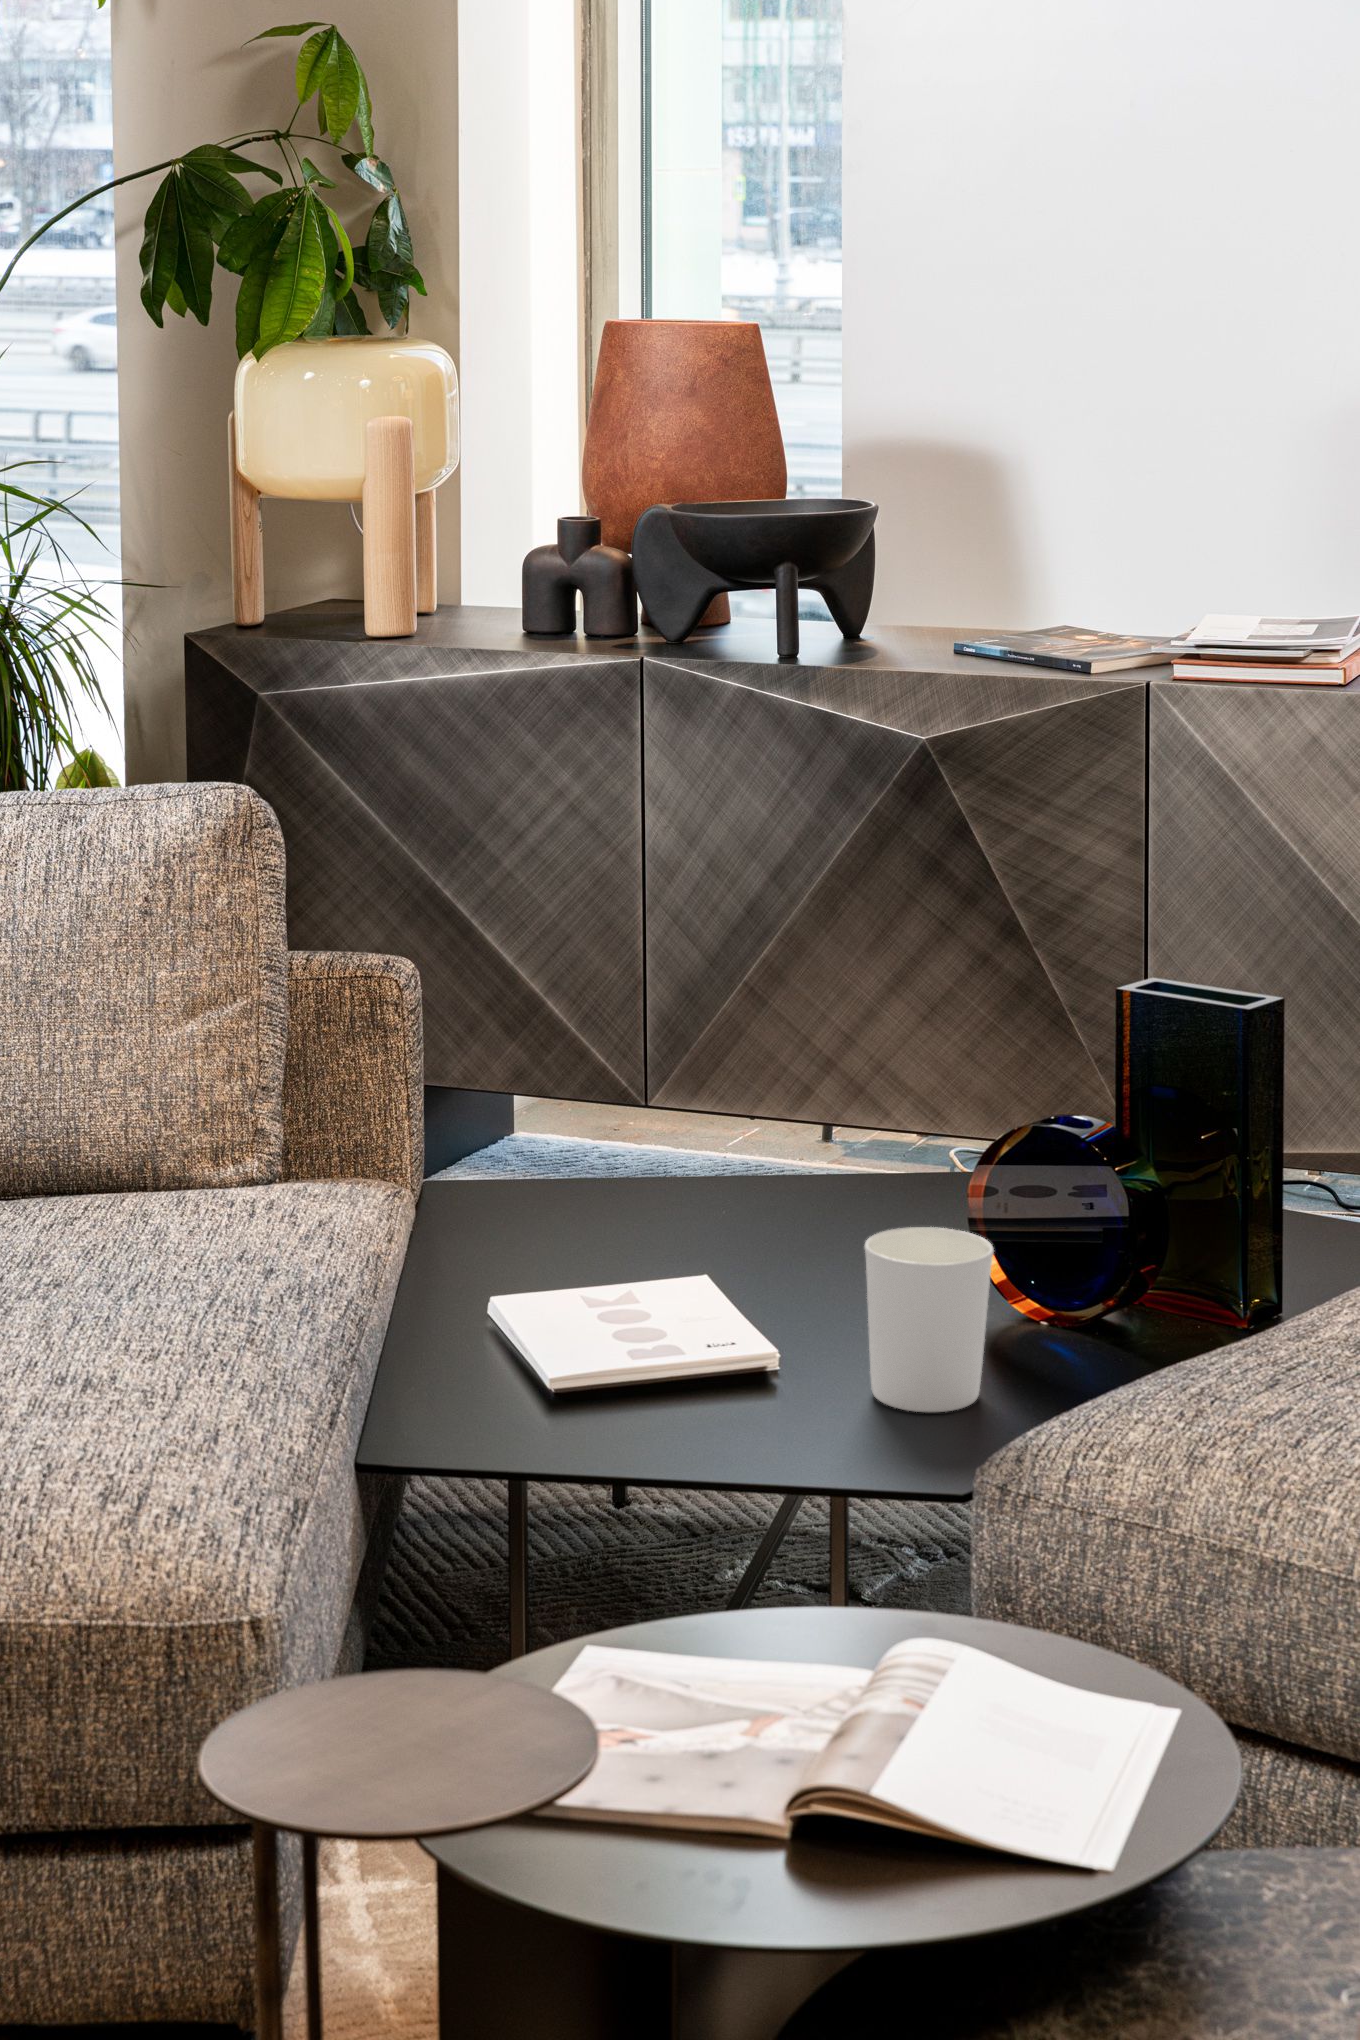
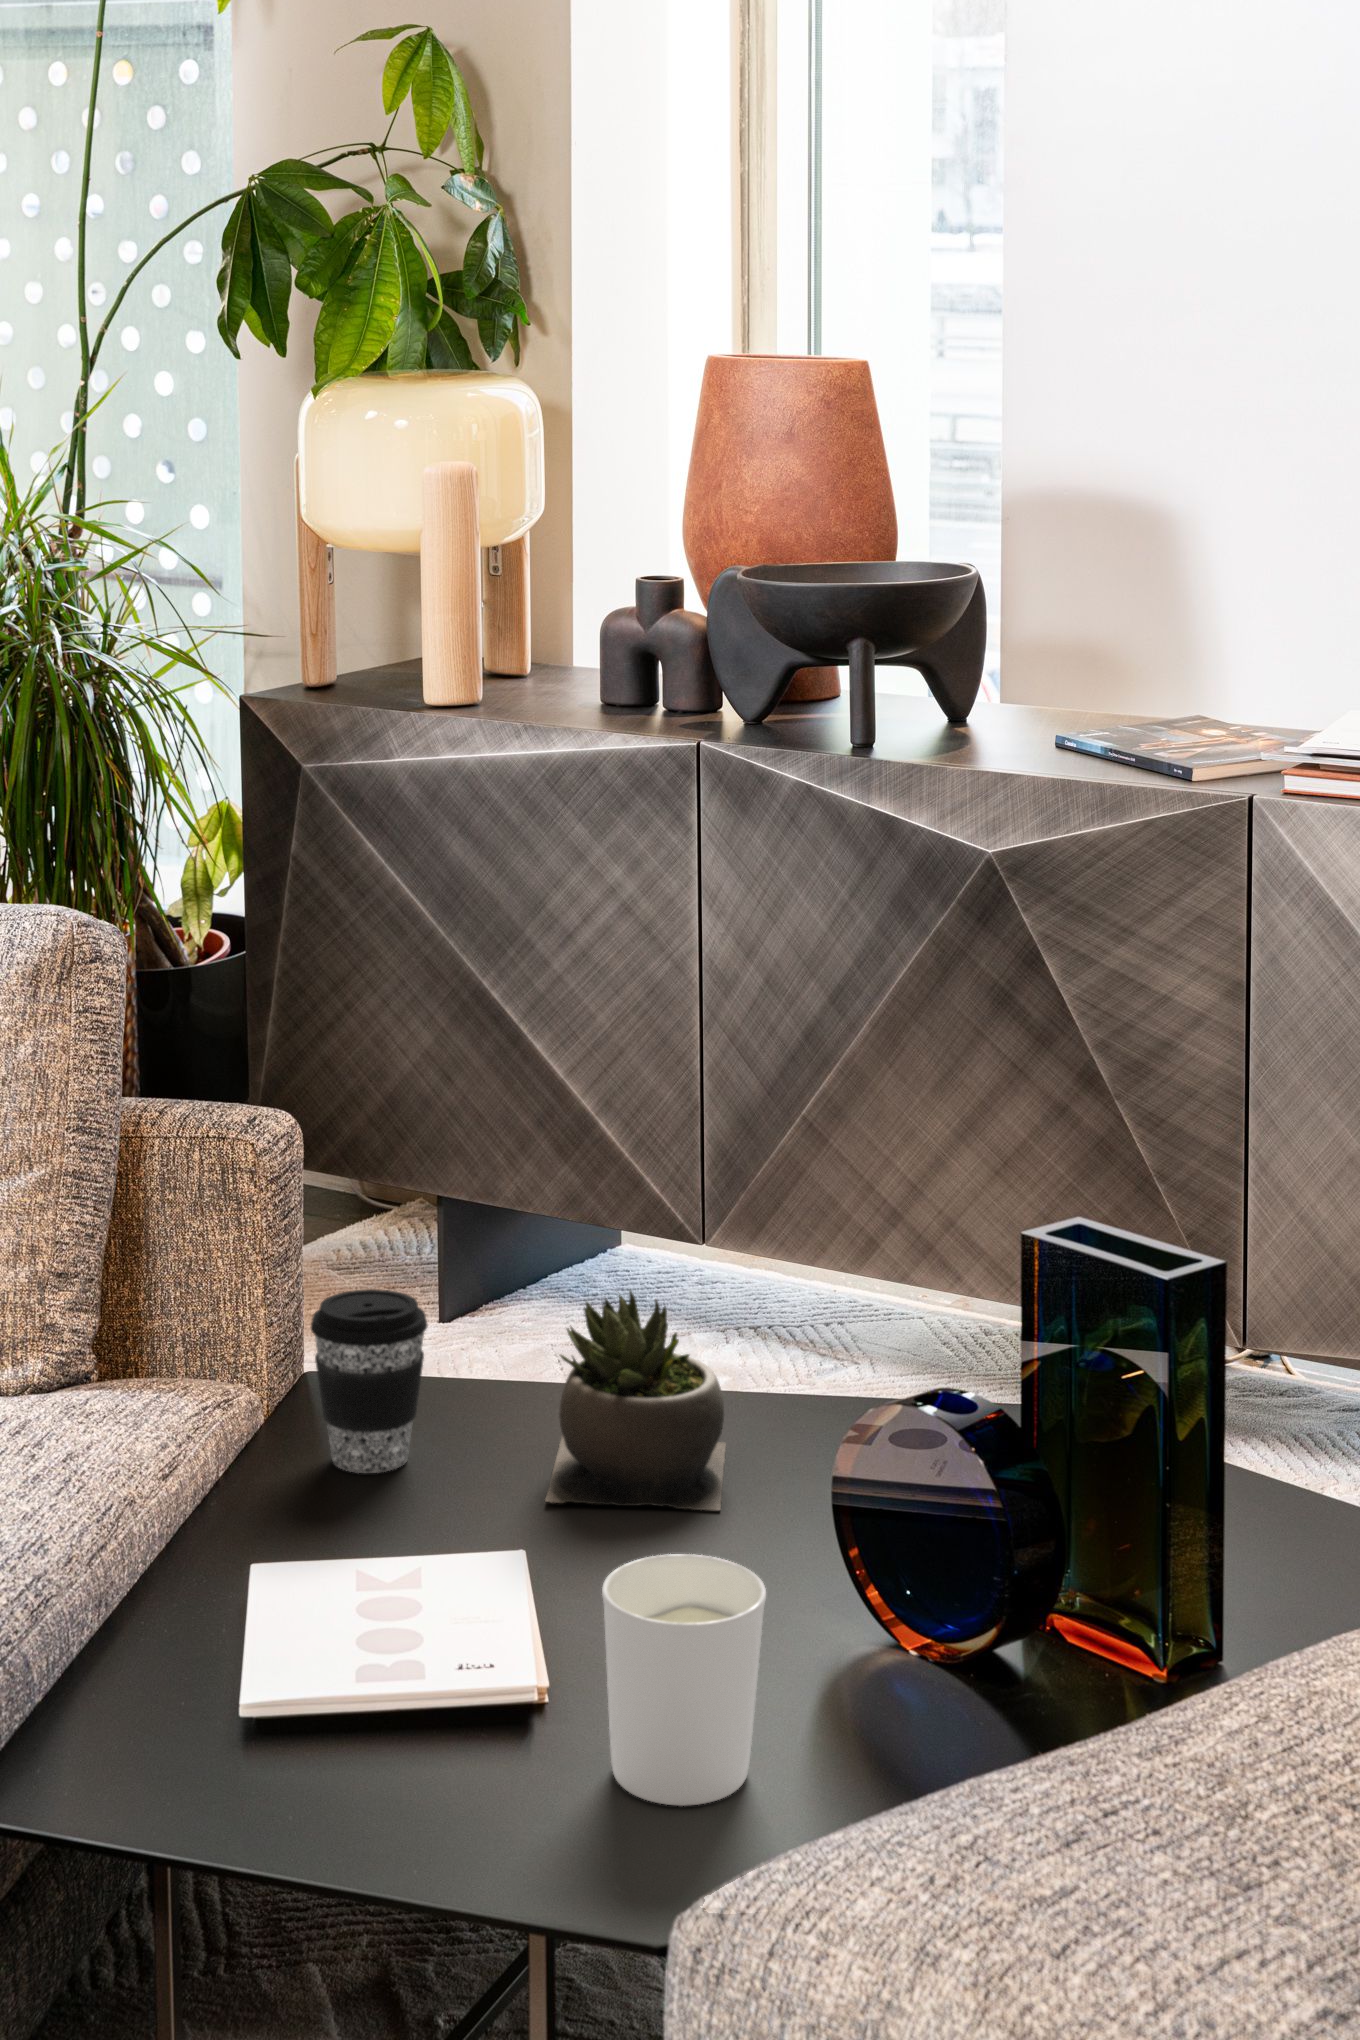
succulent plant: none [691,1071,851,1247] -> present [545,1291,726,1510]
coffee cup: none [491,1088,589,1239] -> present [311,1289,427,1473]

